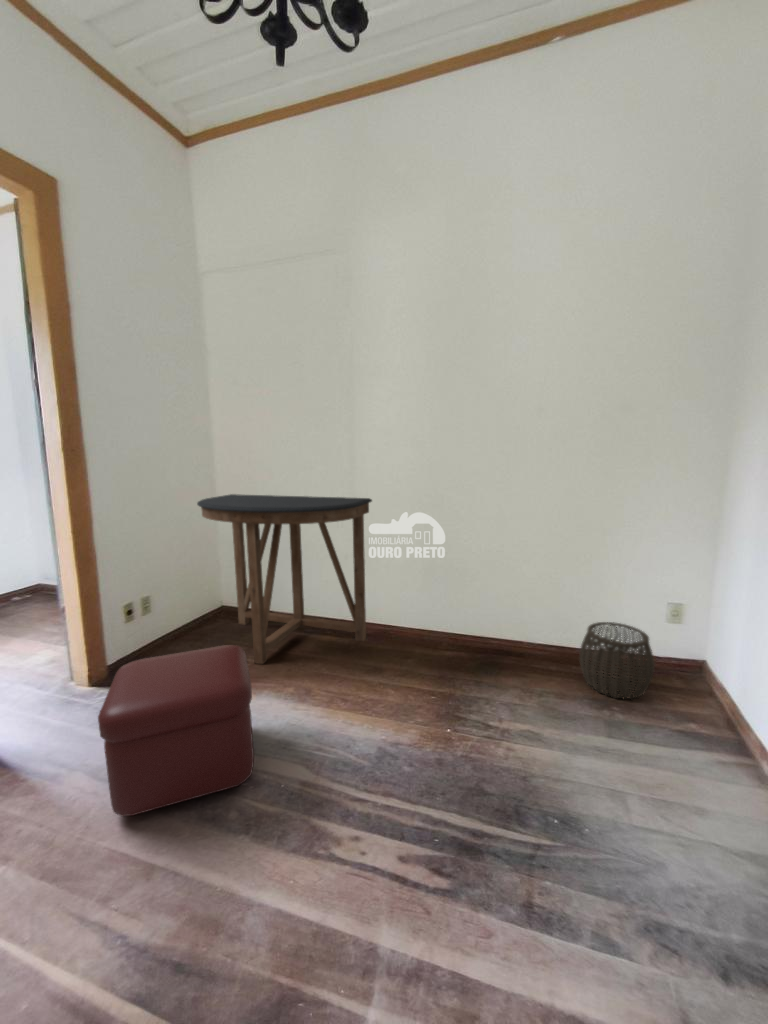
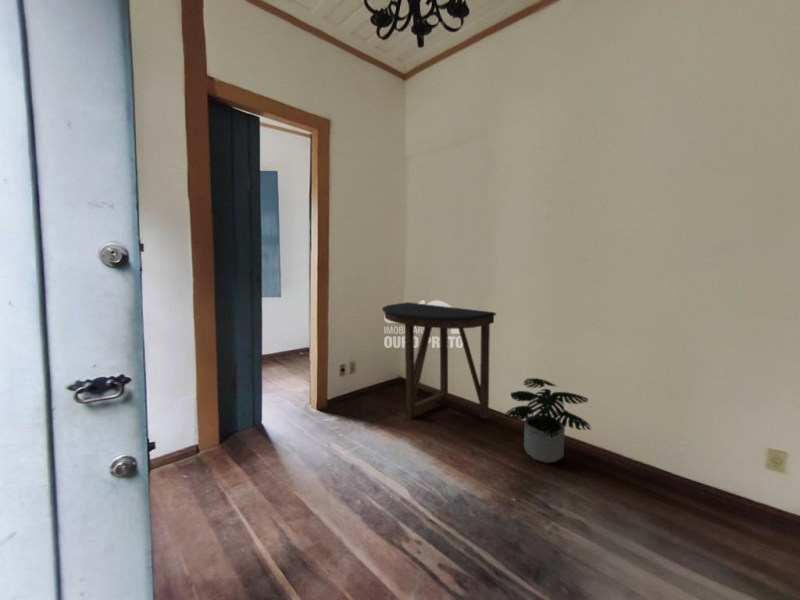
potted plant: none [401,576,509,677] -> present [505,378,591,463]
woven basket: present [580,622,654,699] -> none [667,448,754,532]
ottoman: present [98,645,254,816] -> none [299,399,385,487]

